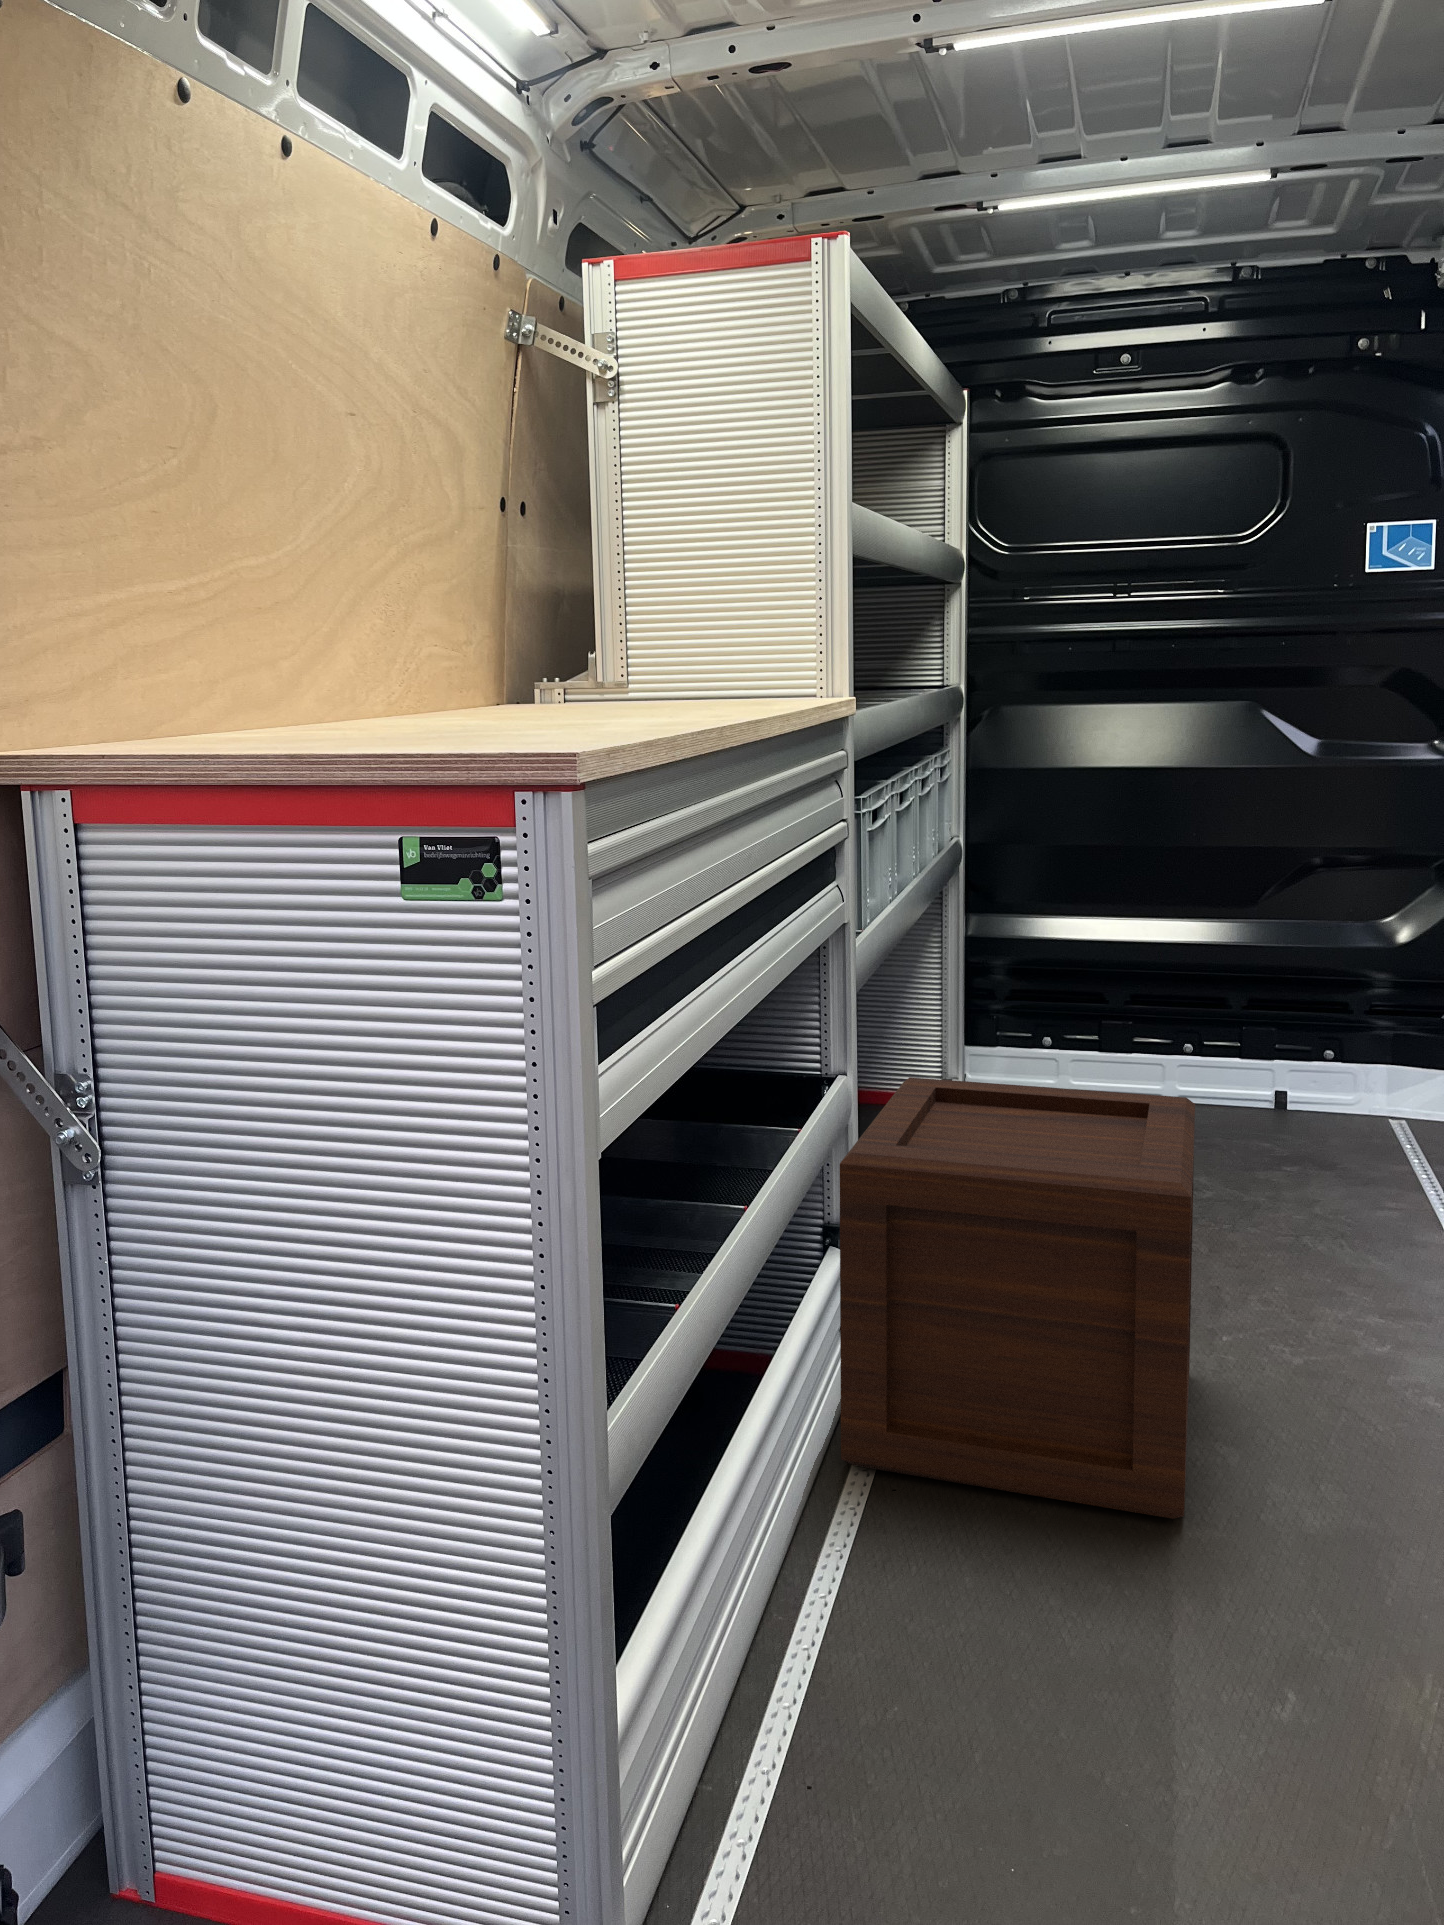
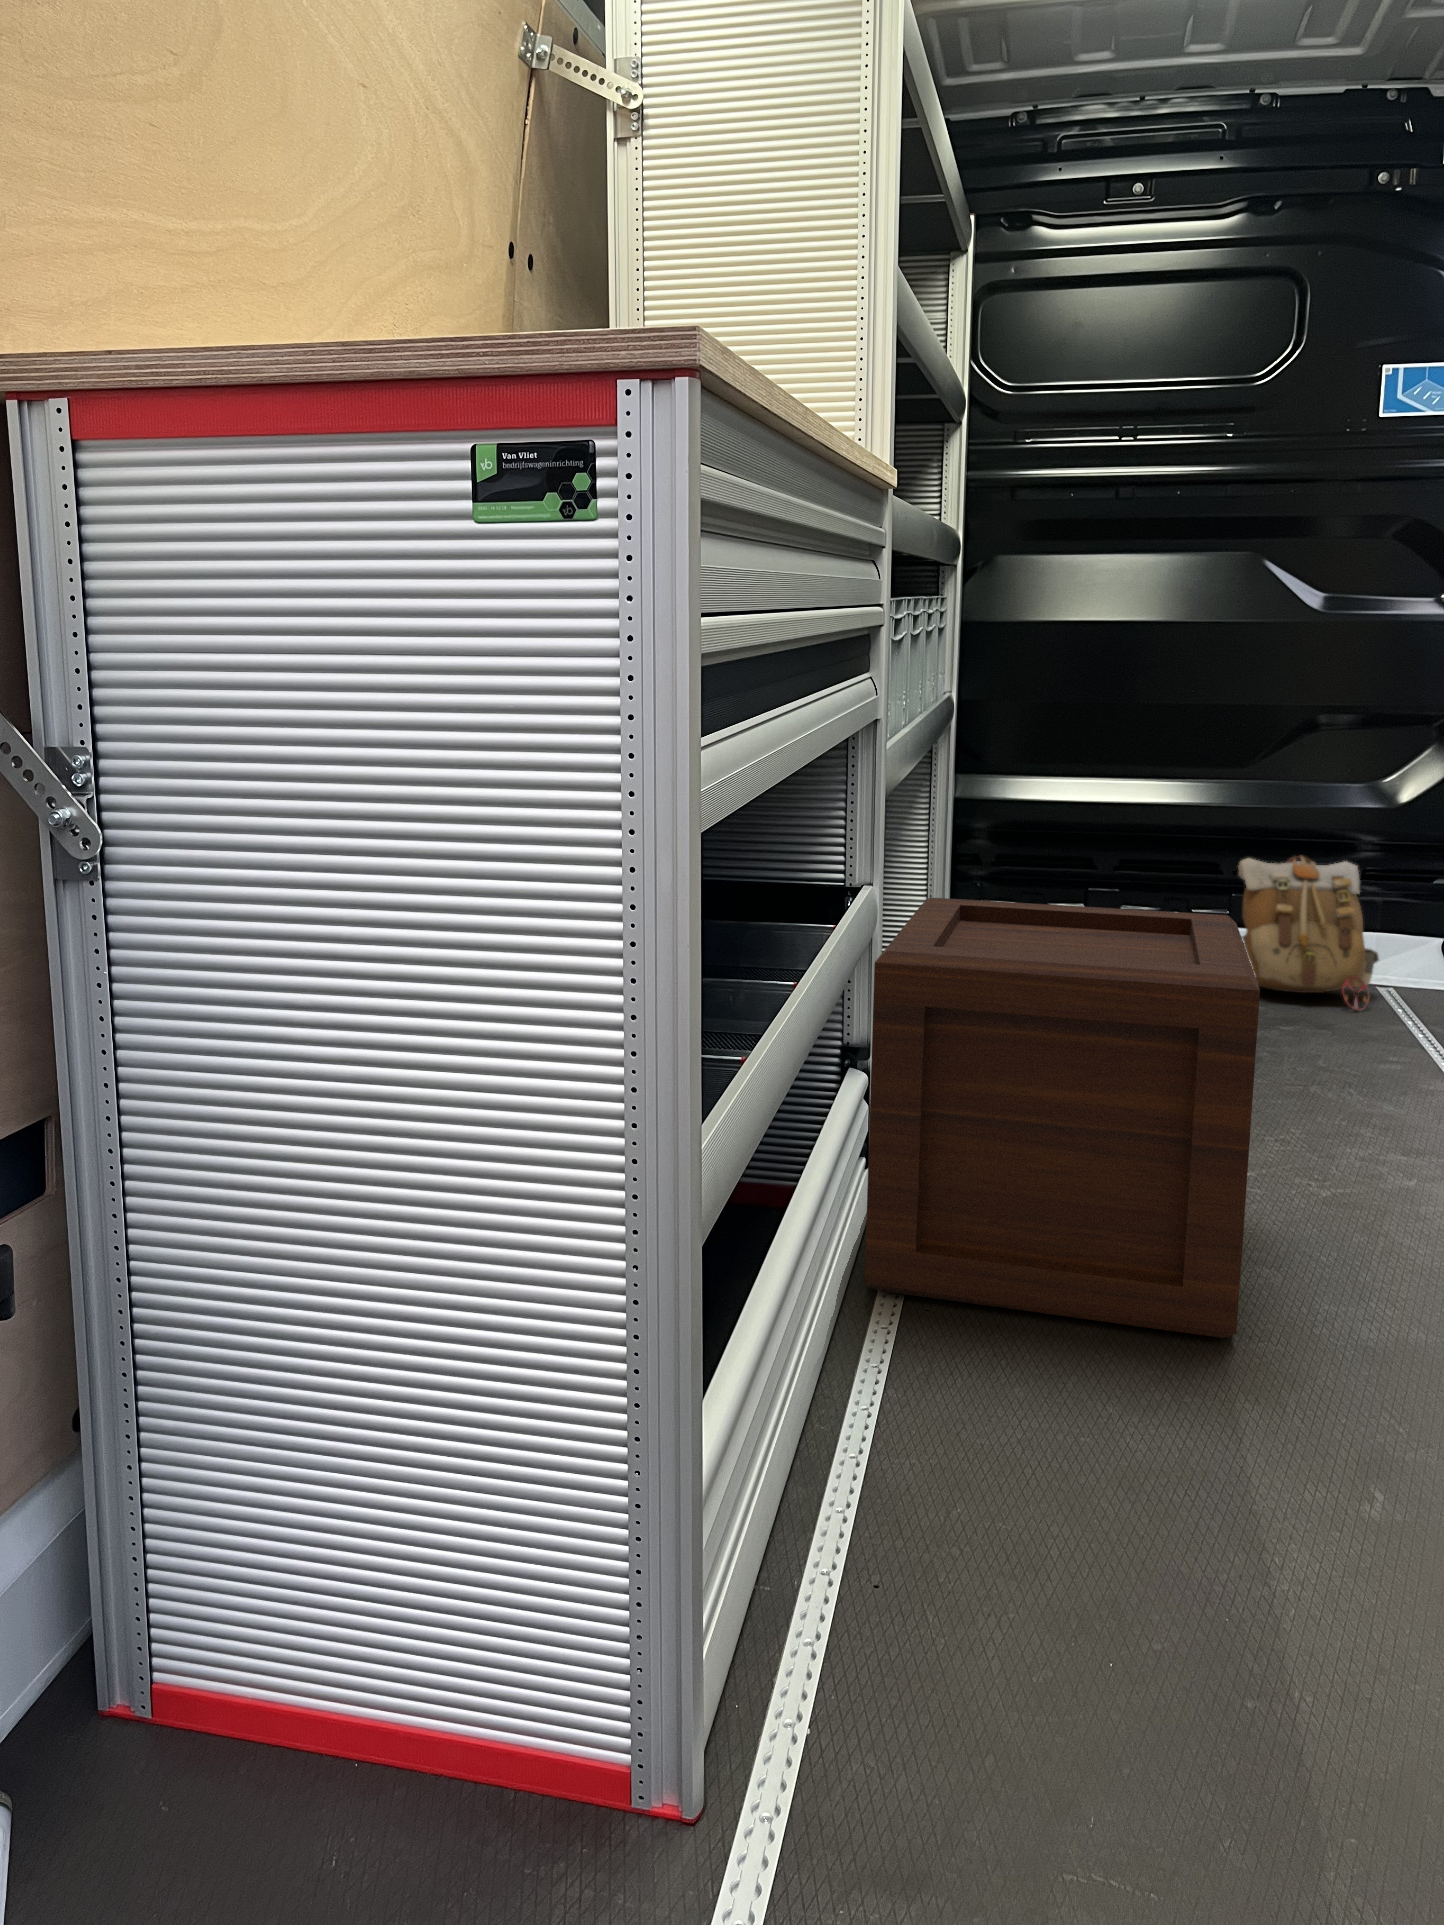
backpack: none [1233,987,1383,1141] -> present [1238,856,1379,1010]

